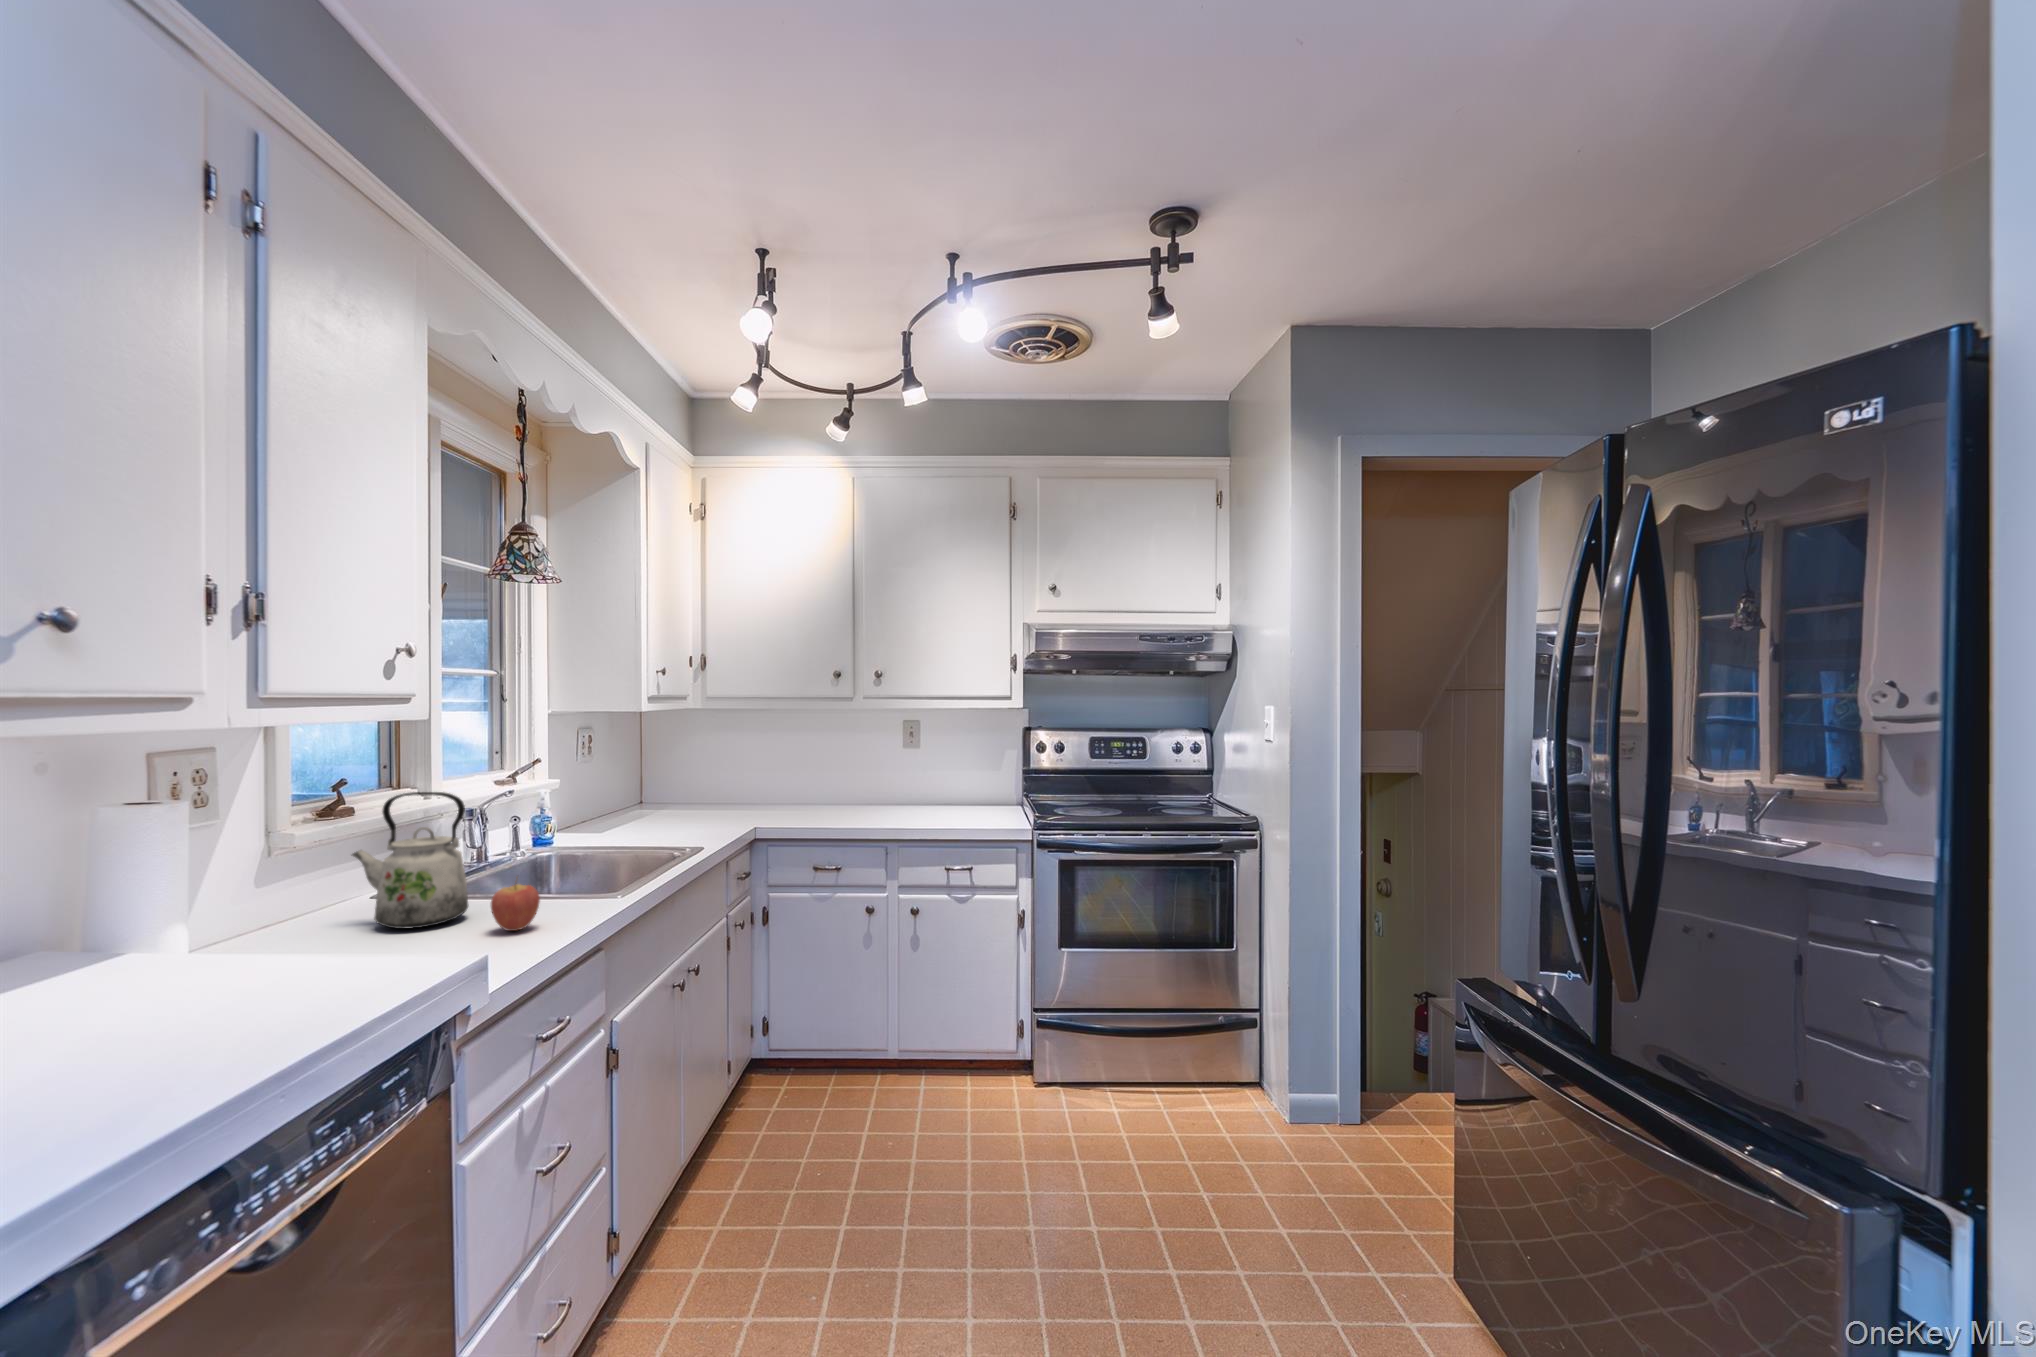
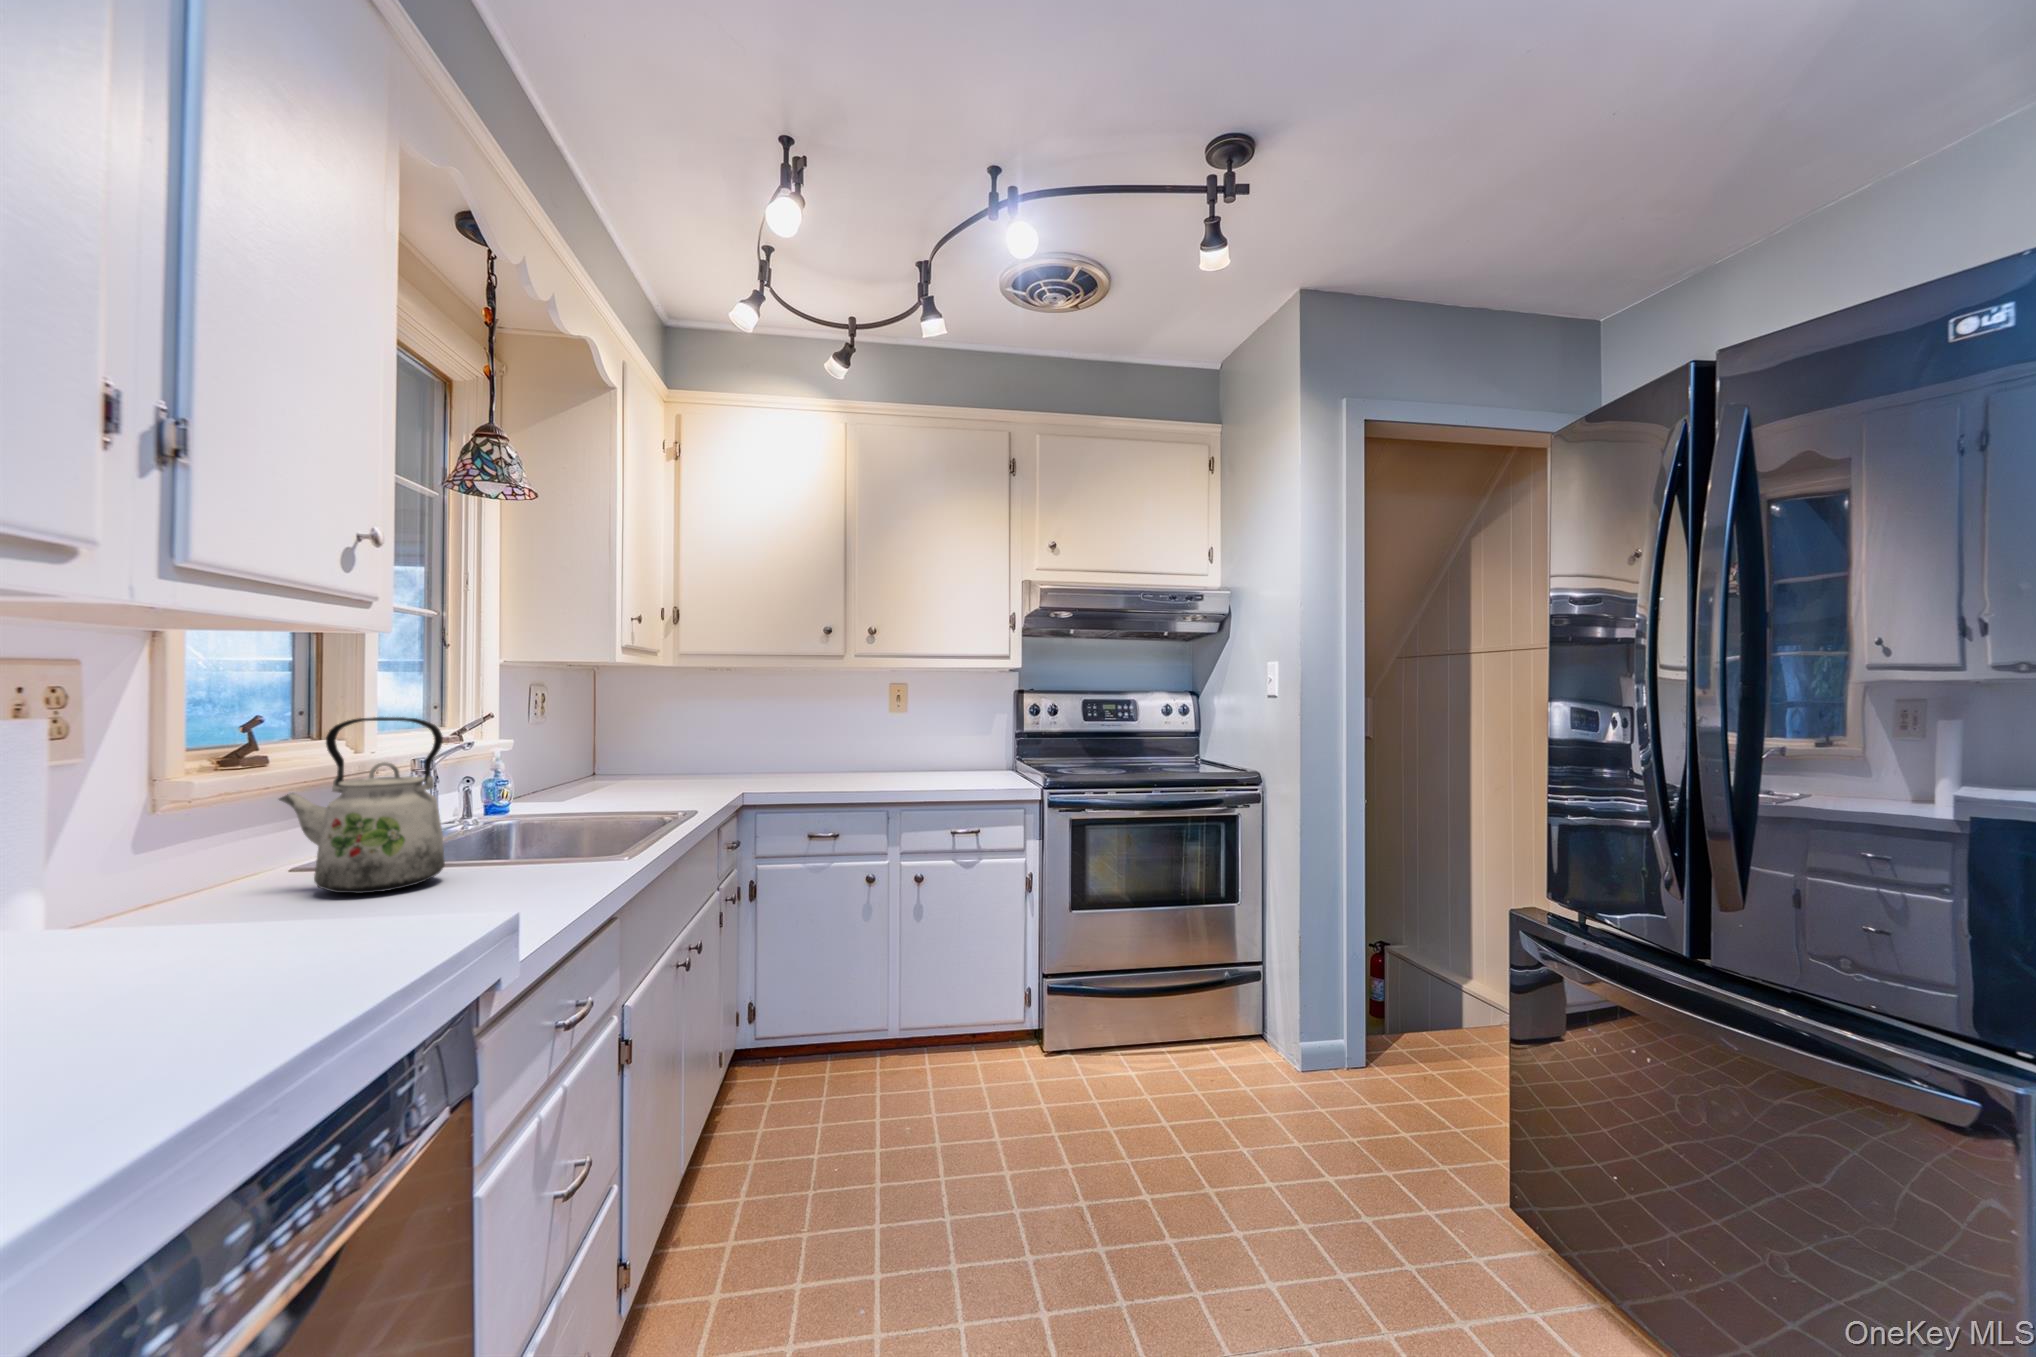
fruit: present [491,884,540,931] -> none [484,820,549,892]

